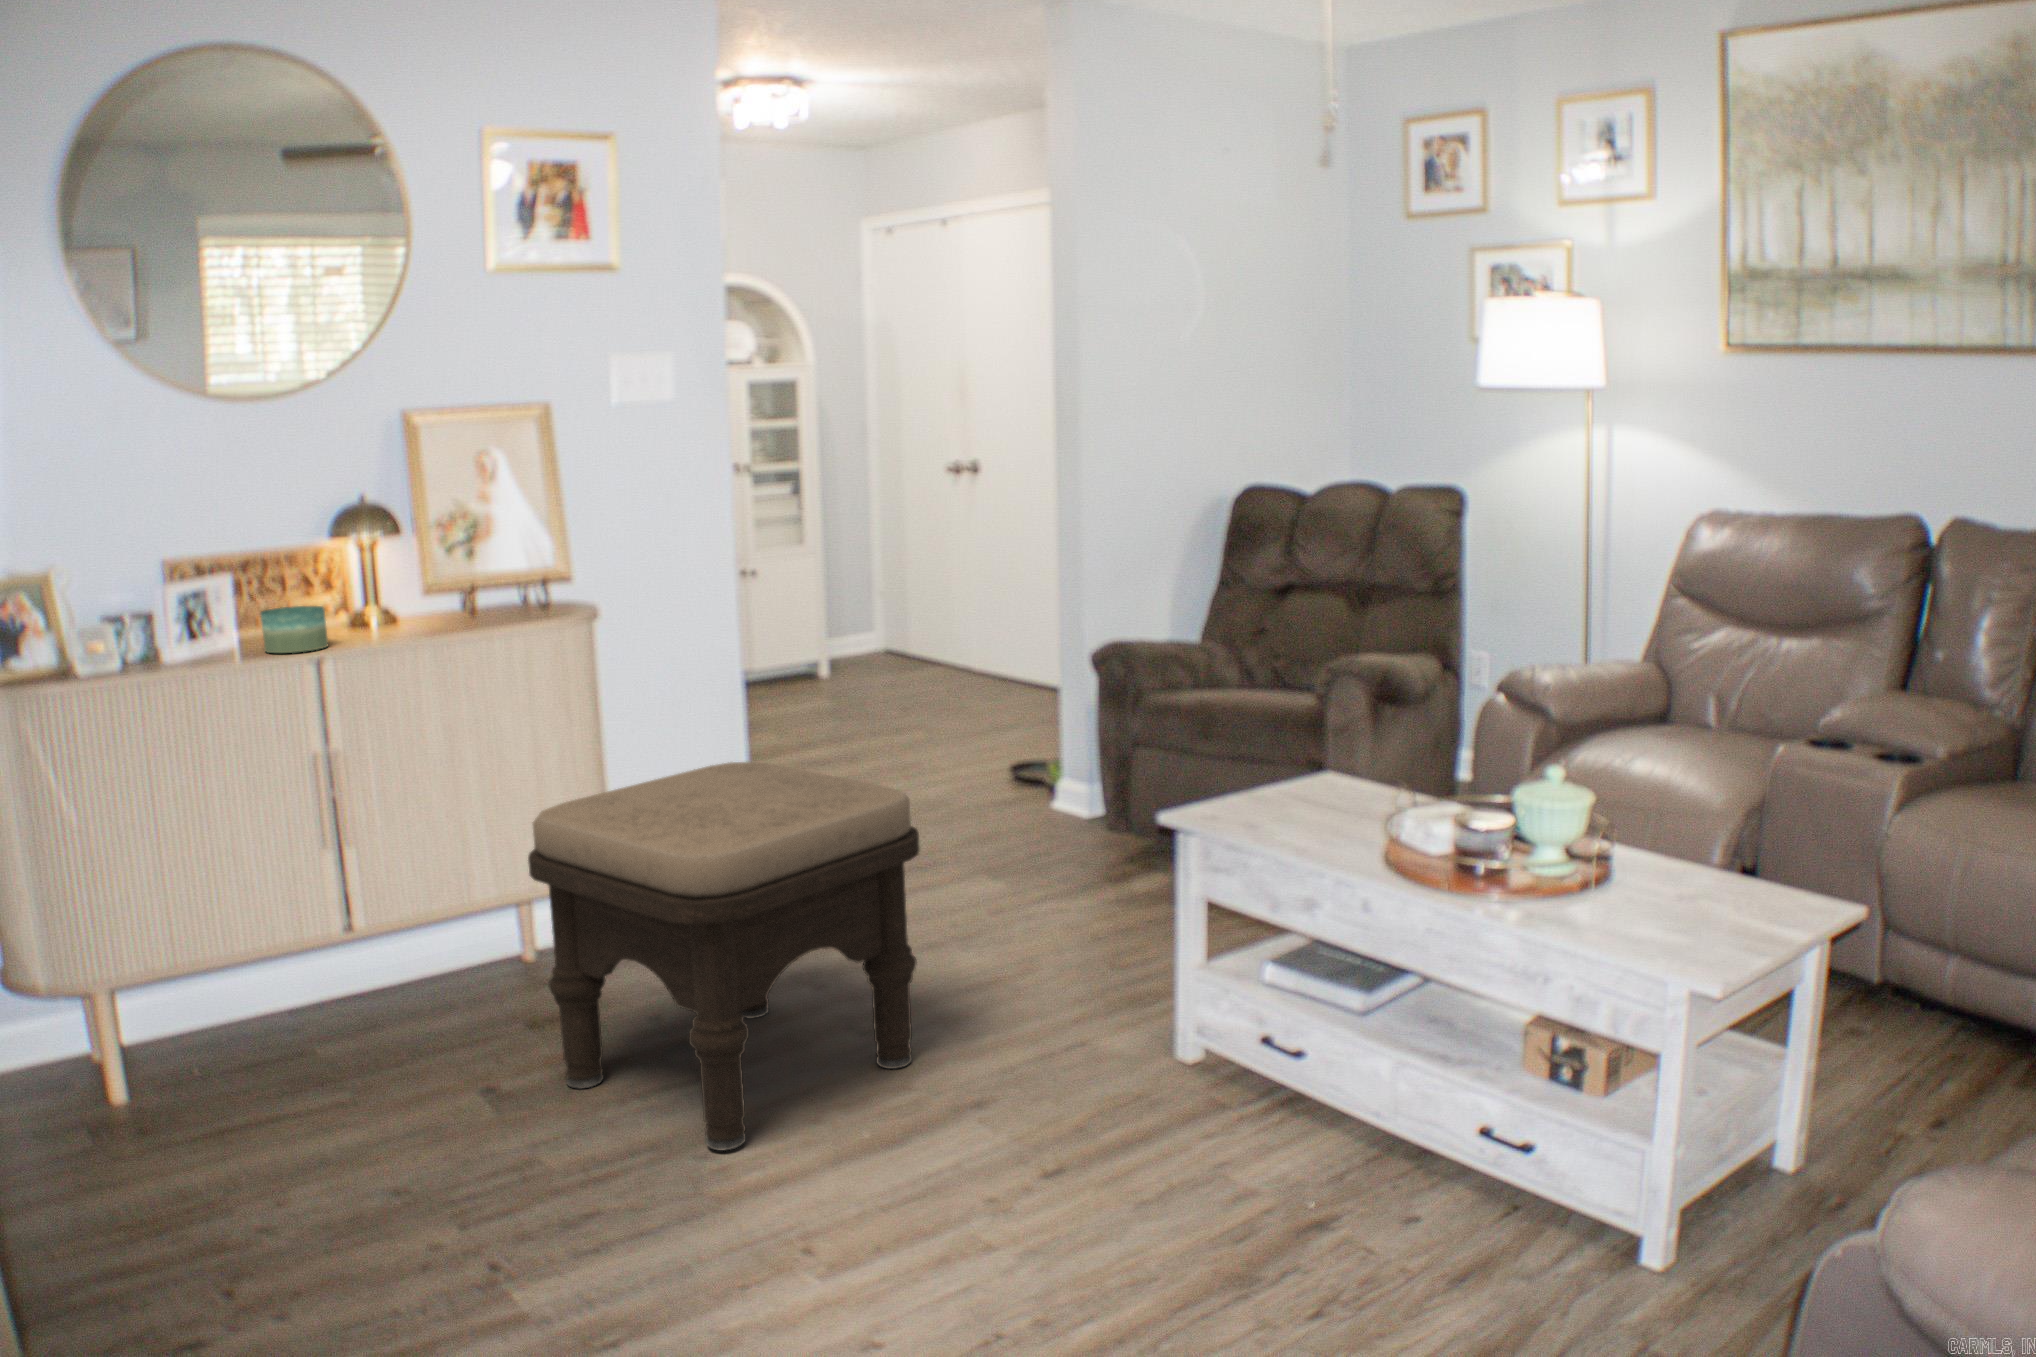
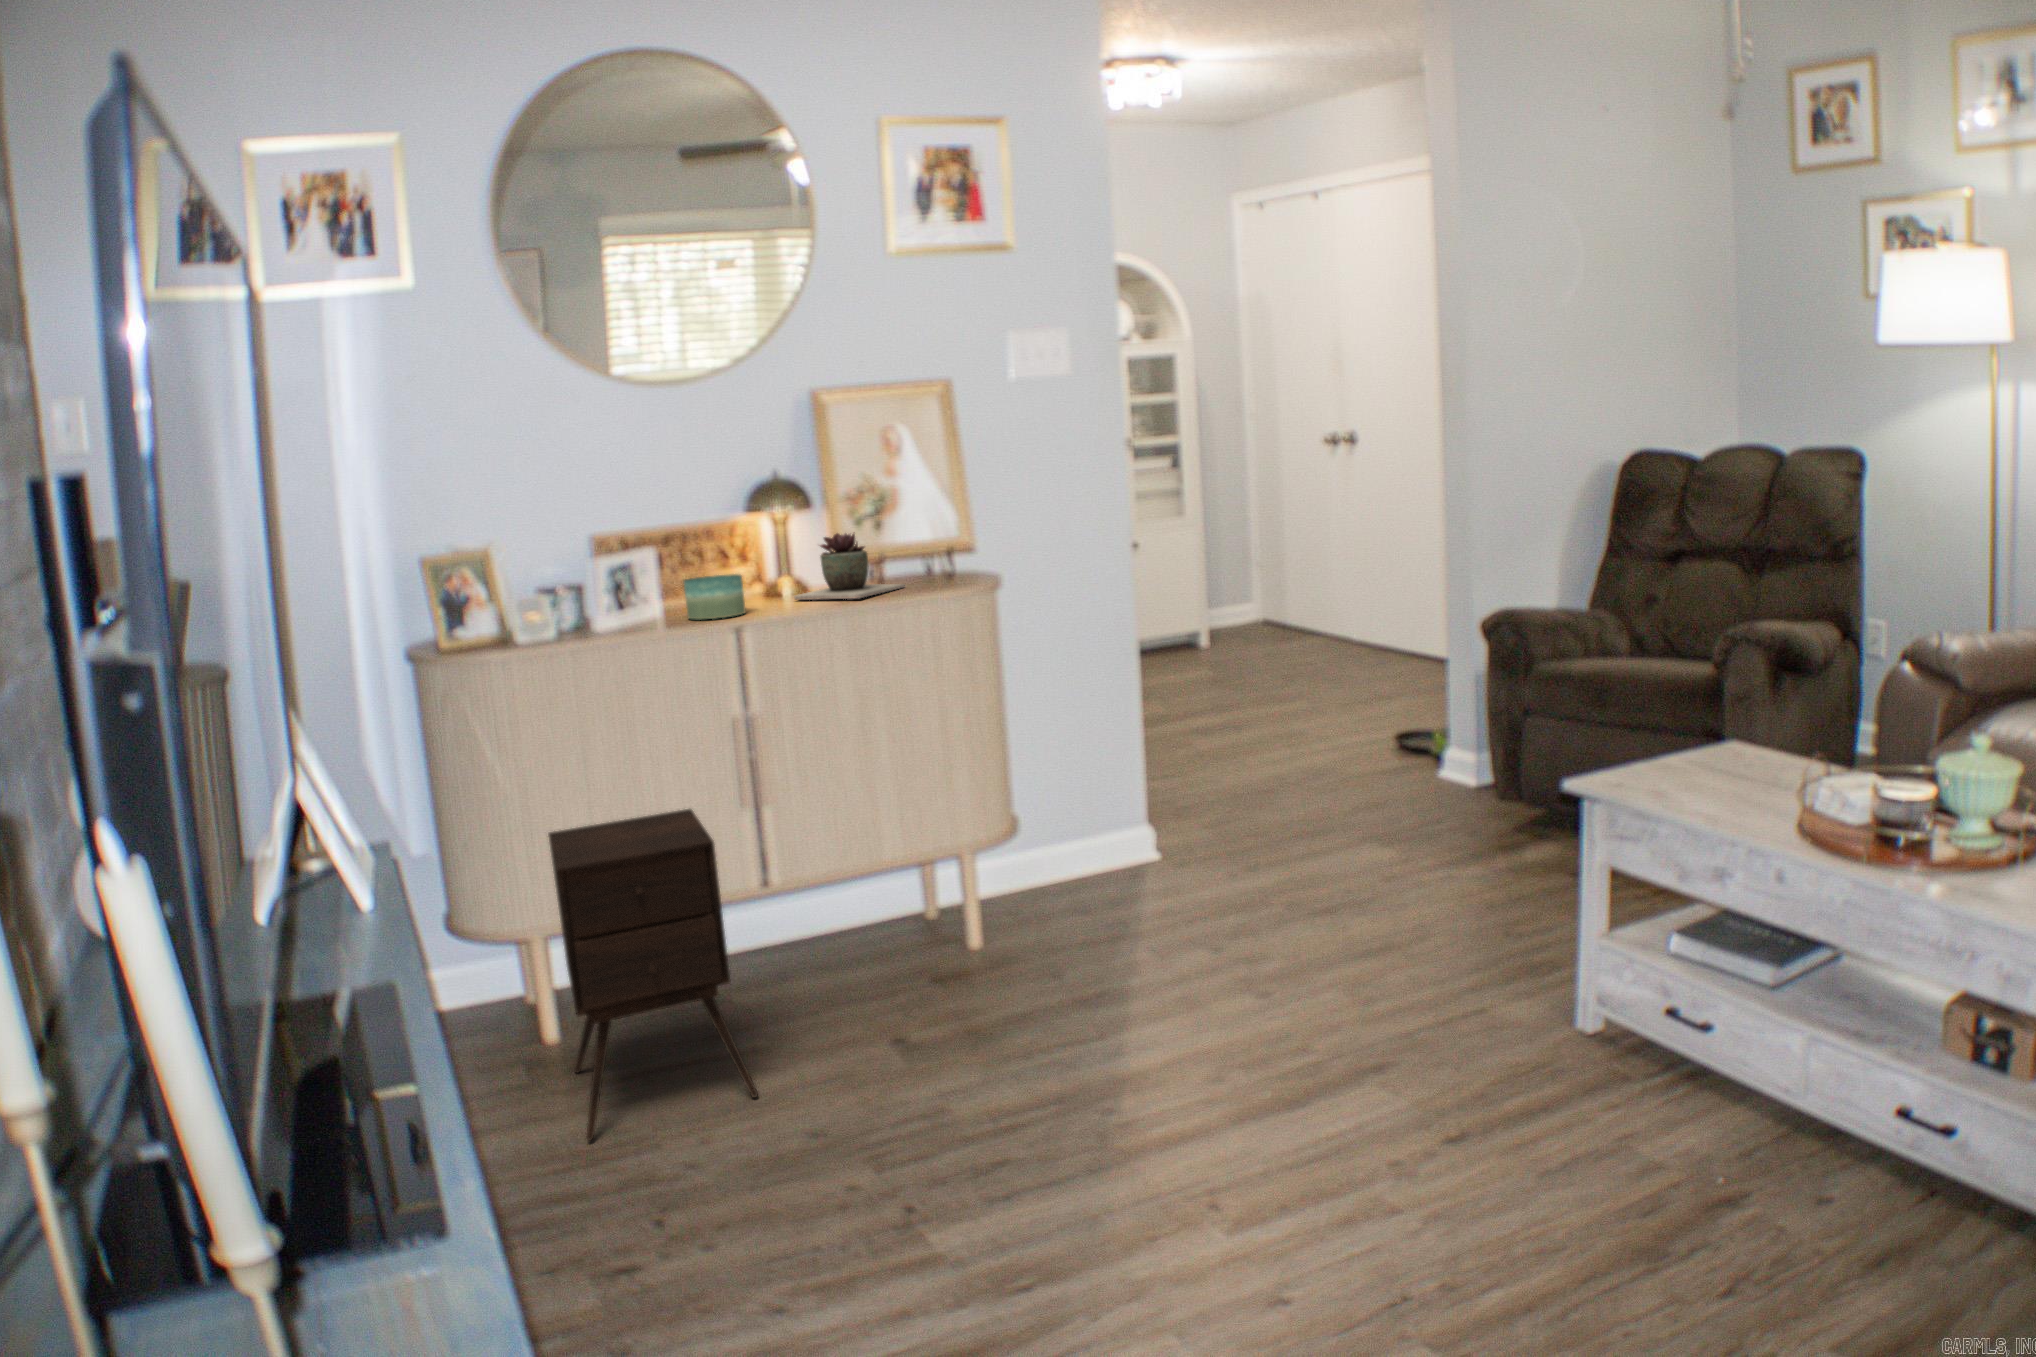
succulent plant: none [381,561,502,631] -> present [794,533,905,600]
ottoman: present [528,762,919,1150] -> none [940,727,1352,1147]
side table: none [112,846,338,1178] -> present [548,809,758,1140]

